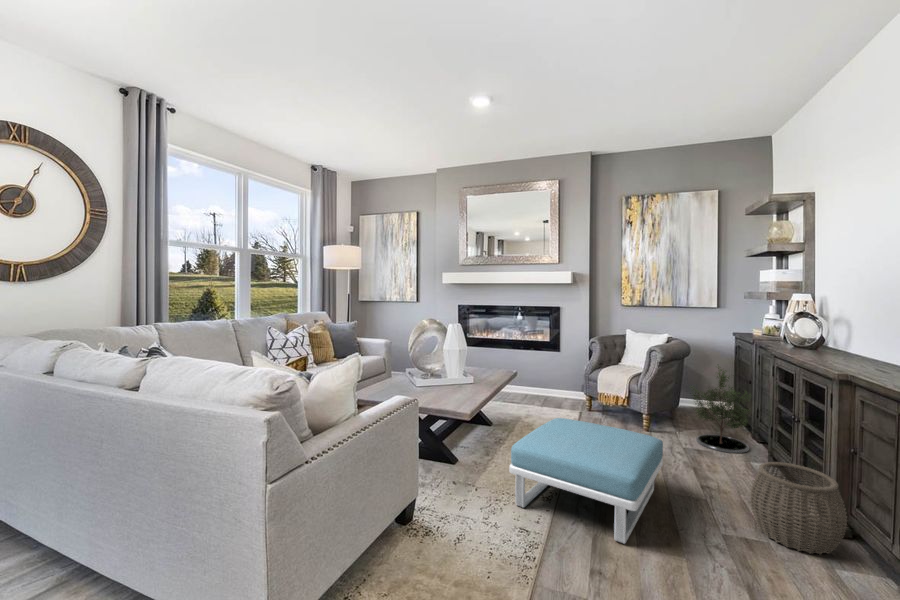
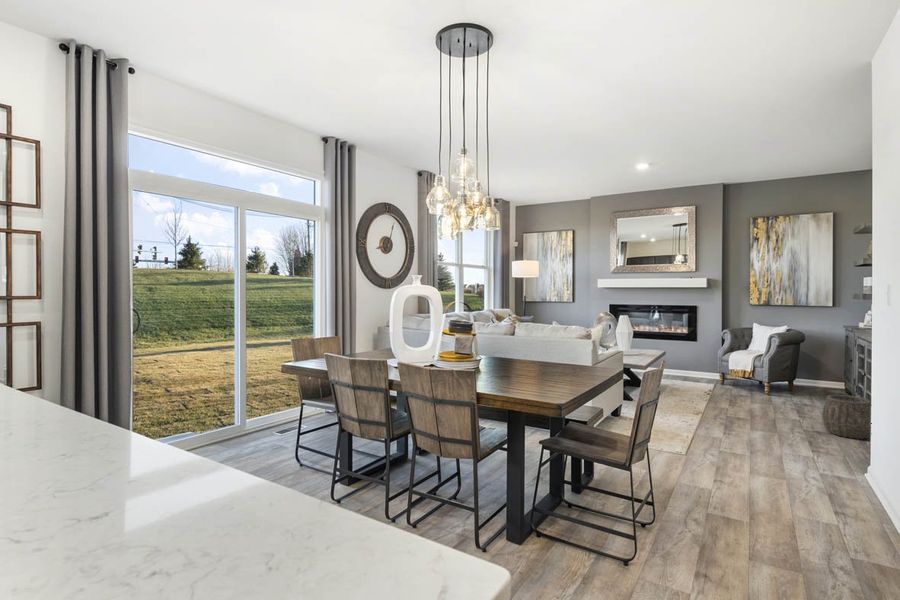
potted tree: present [691,367,751,453] -> none [799,345,848,407]
footstool: present [509,418,663,544] -> none [672,375,770,430]

